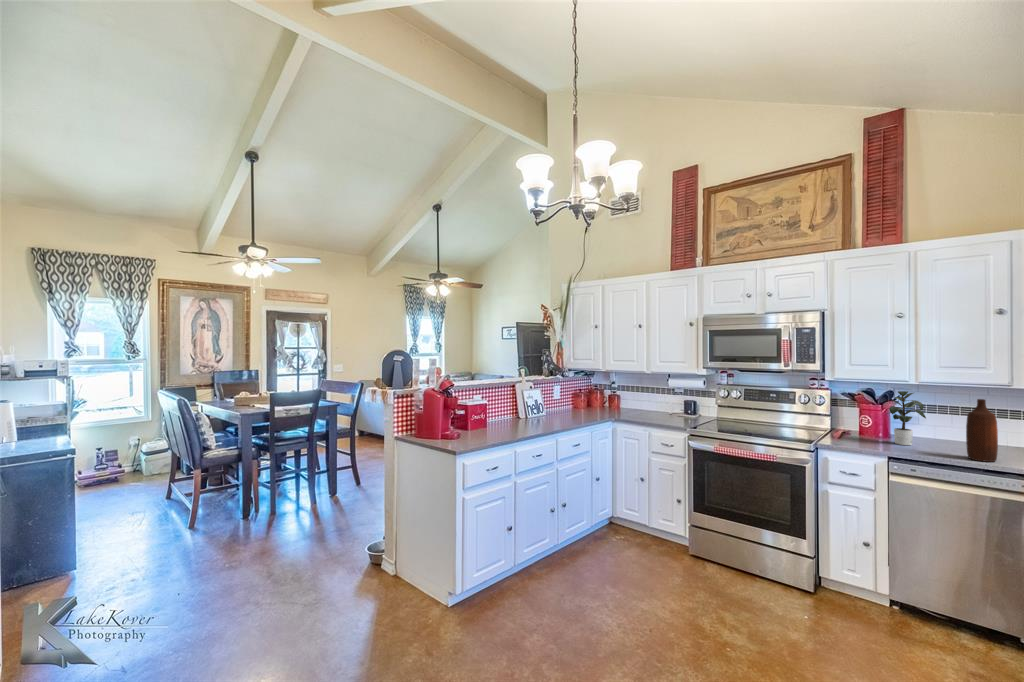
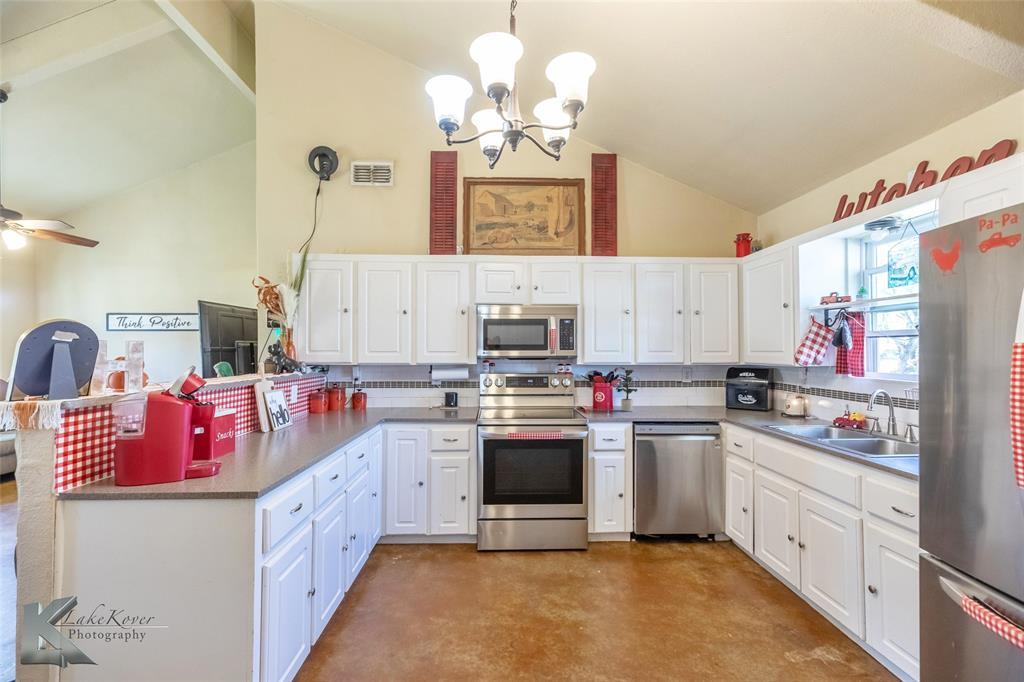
bottle: present [966,399,998,462] -> none [674,372,691,416]

